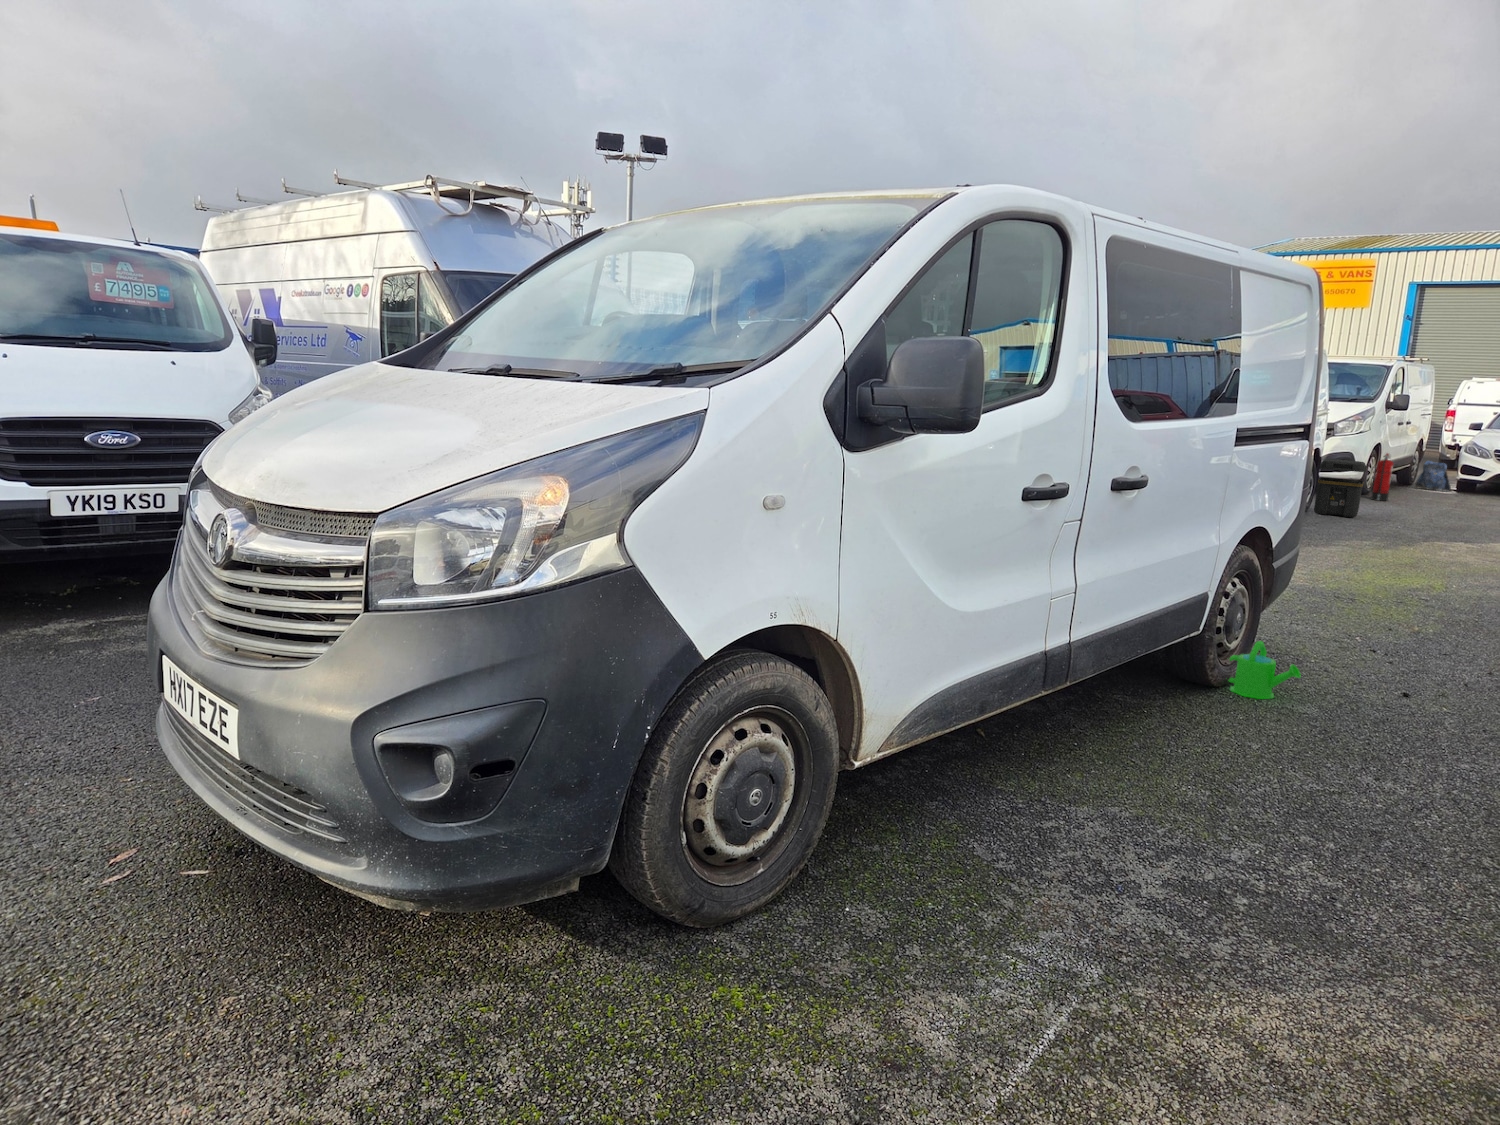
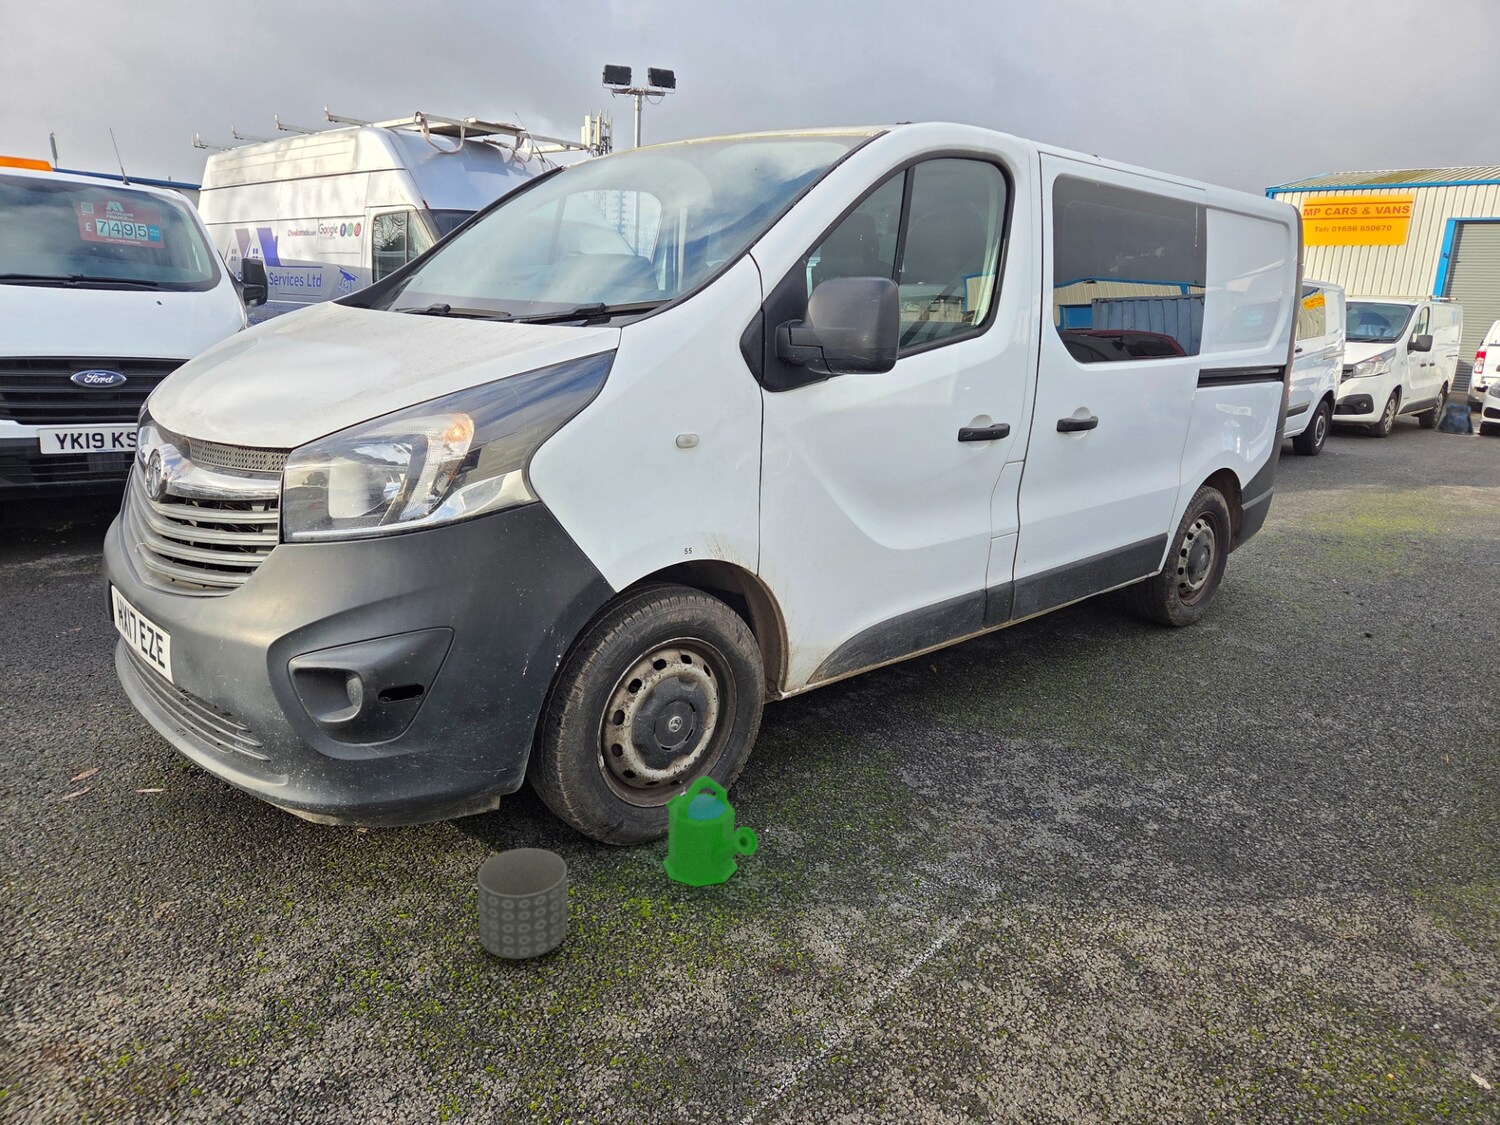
fire extinguisher: present [1371,453,1393,501] -> none [1387,395,1412,445]
toolbox: present [1314,459,1367,518] -> none [1324,401,1380,461]
watering can: present [1229,641,1301,699] -> present [663,776,758,887]
planter: none [571,935,664,1057] -> present [478,848,567,959]

